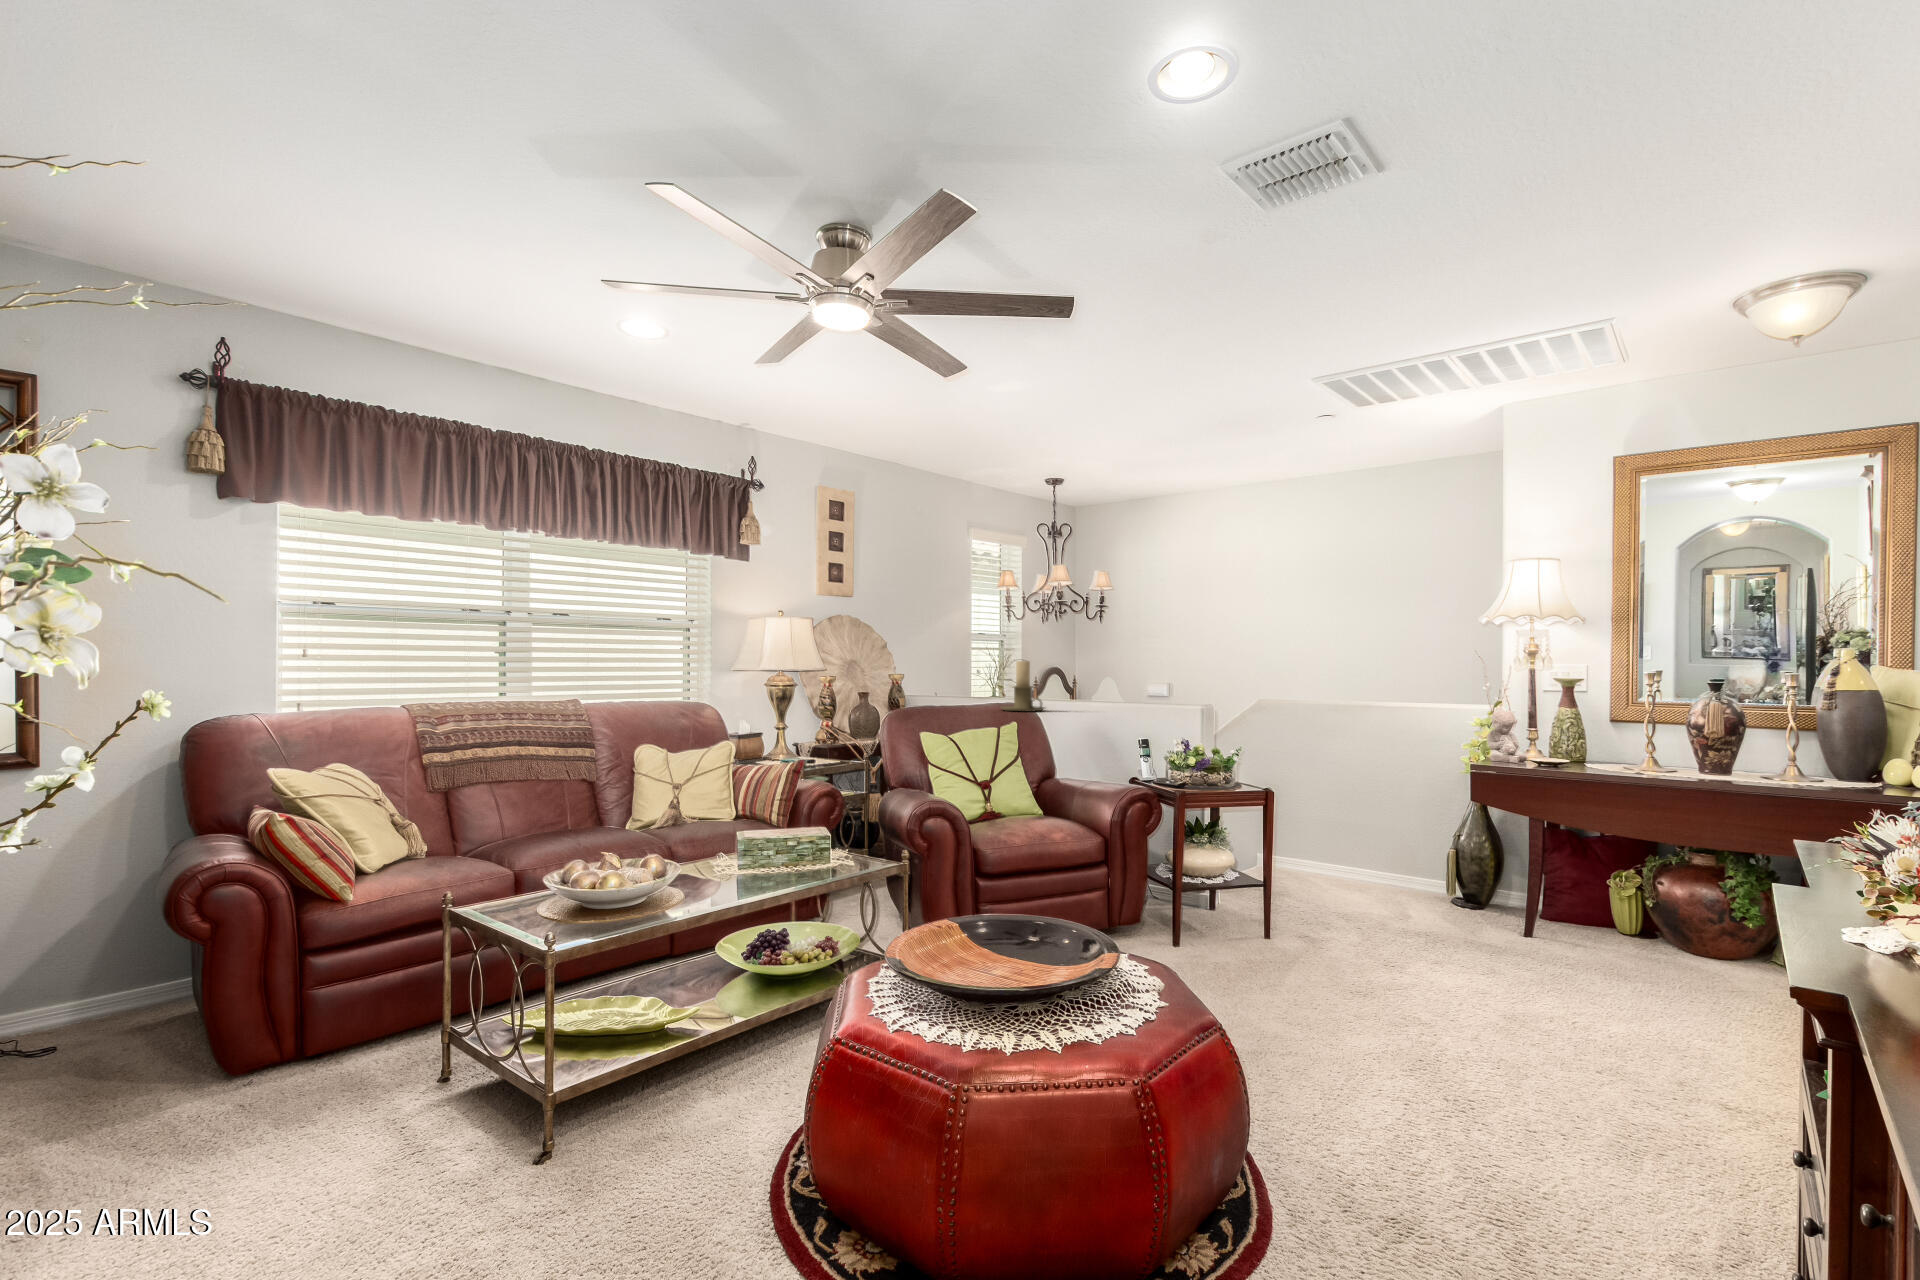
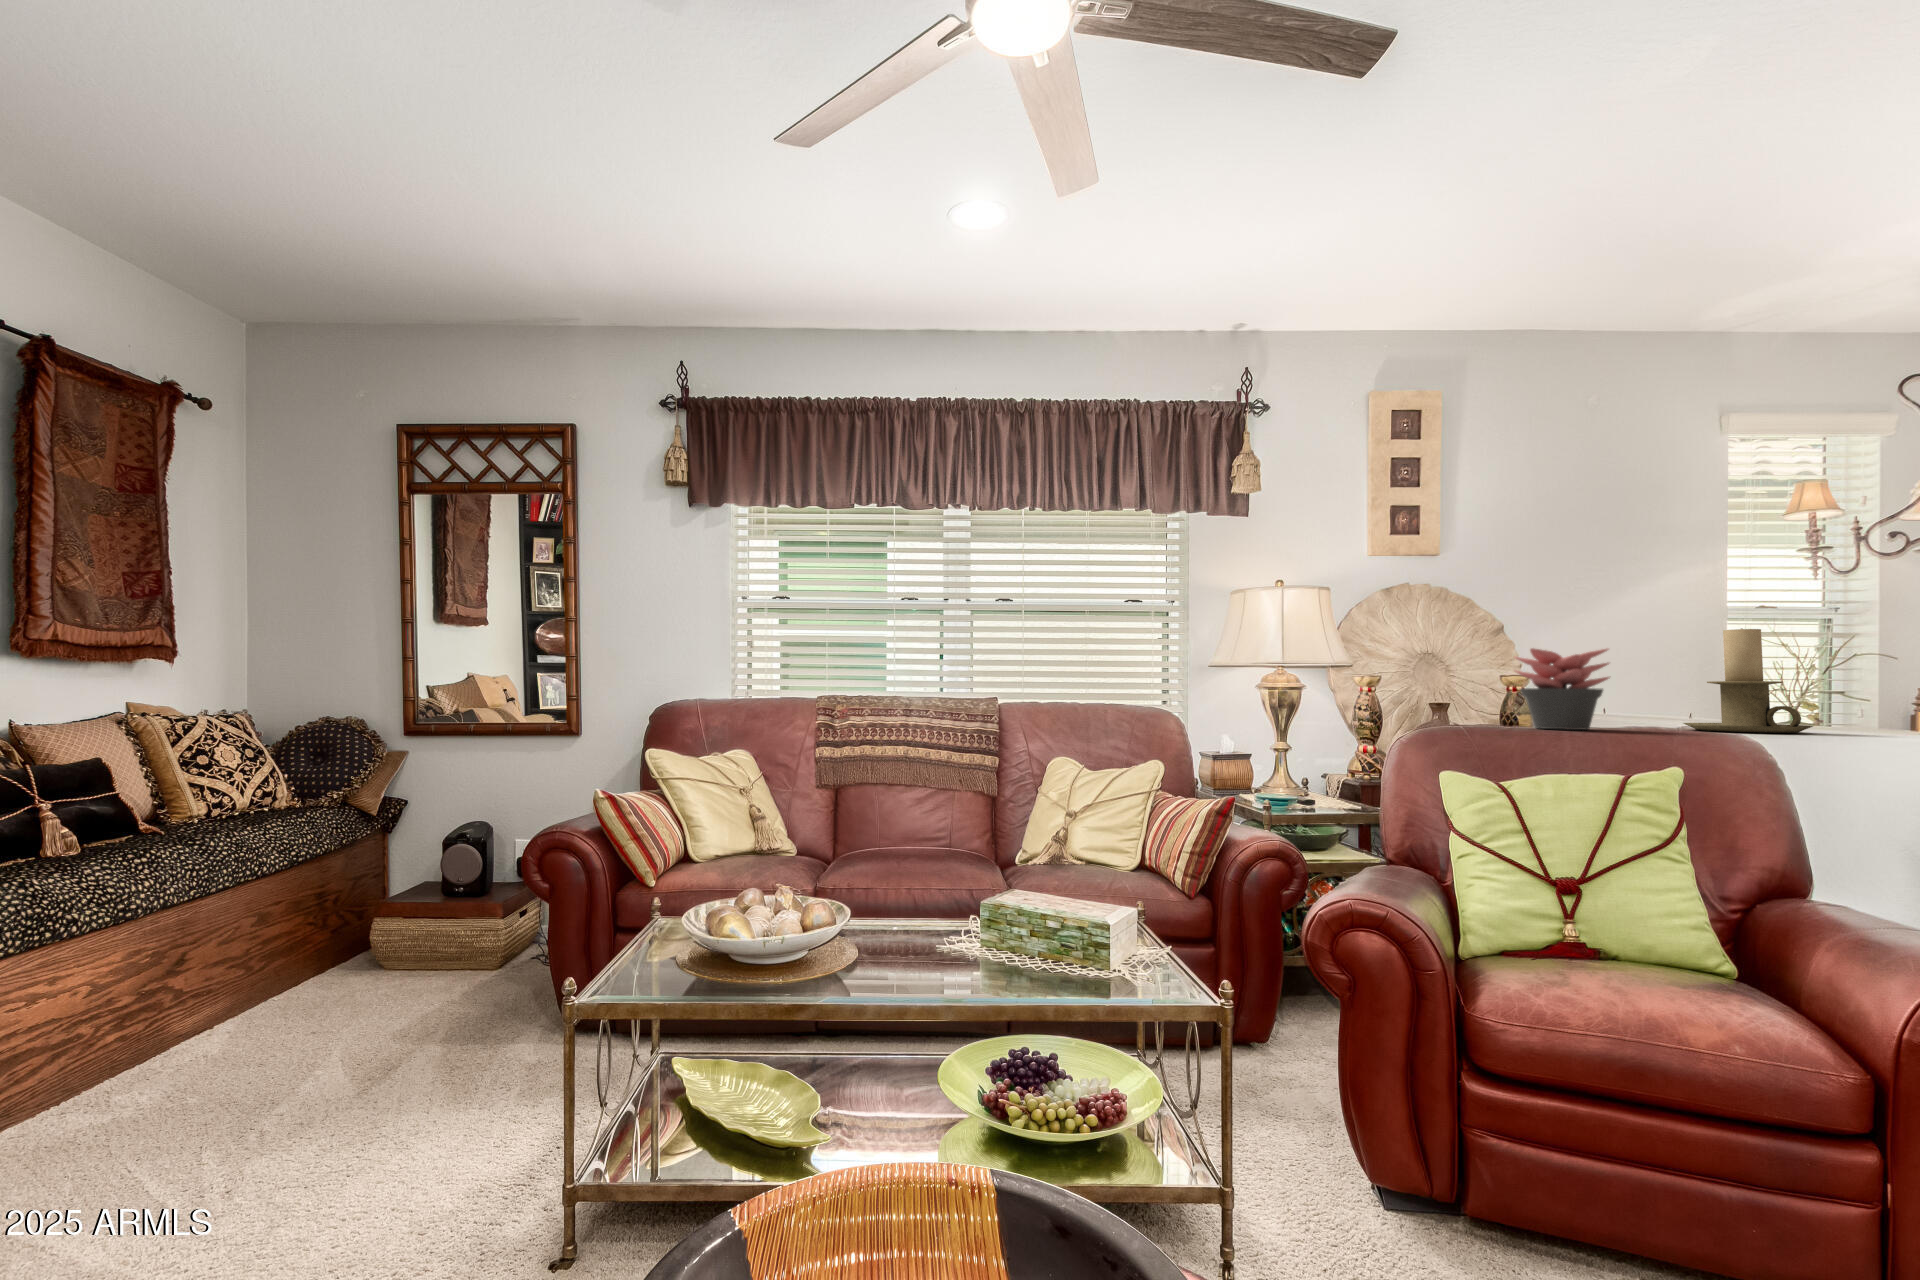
succulent plant: none [939,670,981,714] -> present [1515,648,1609,730]

